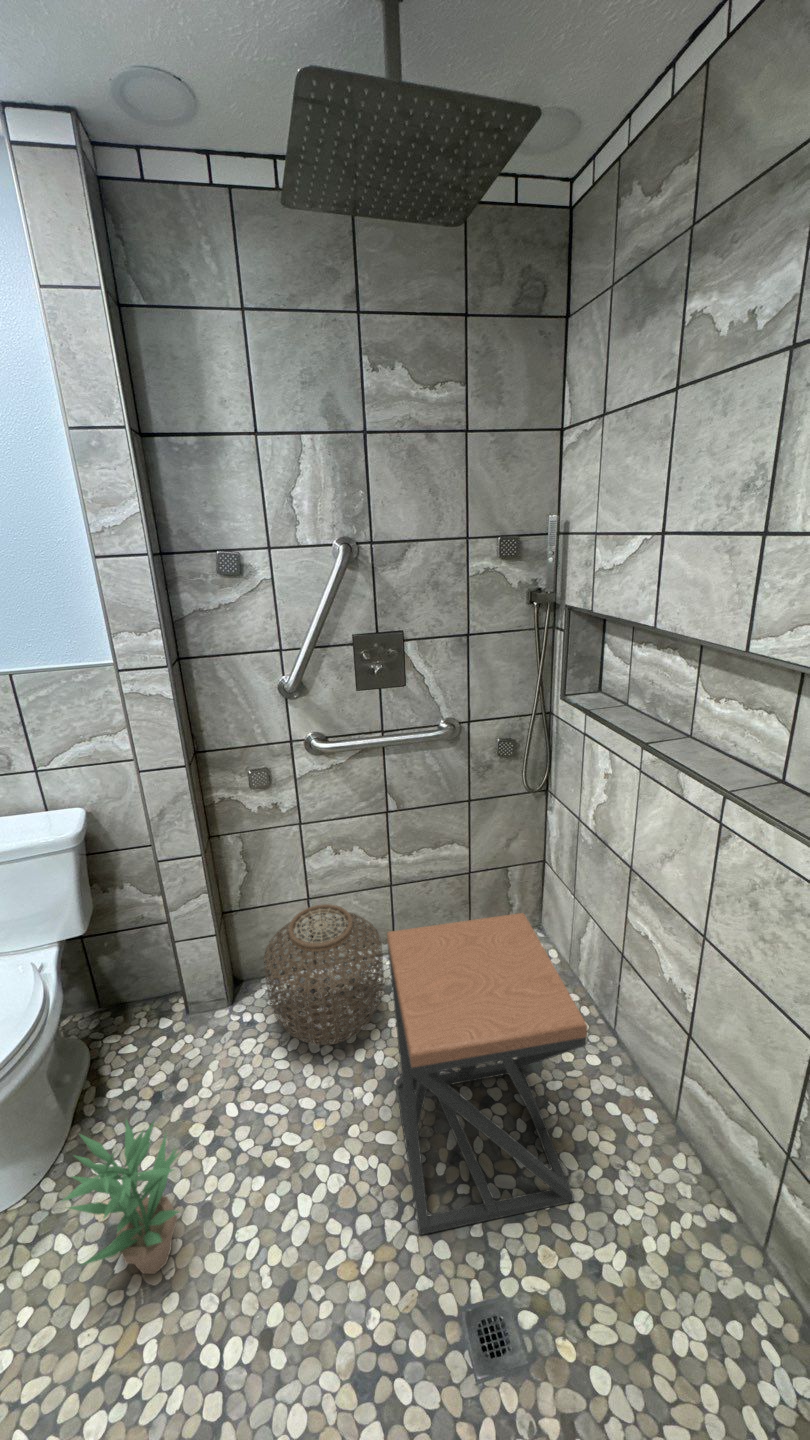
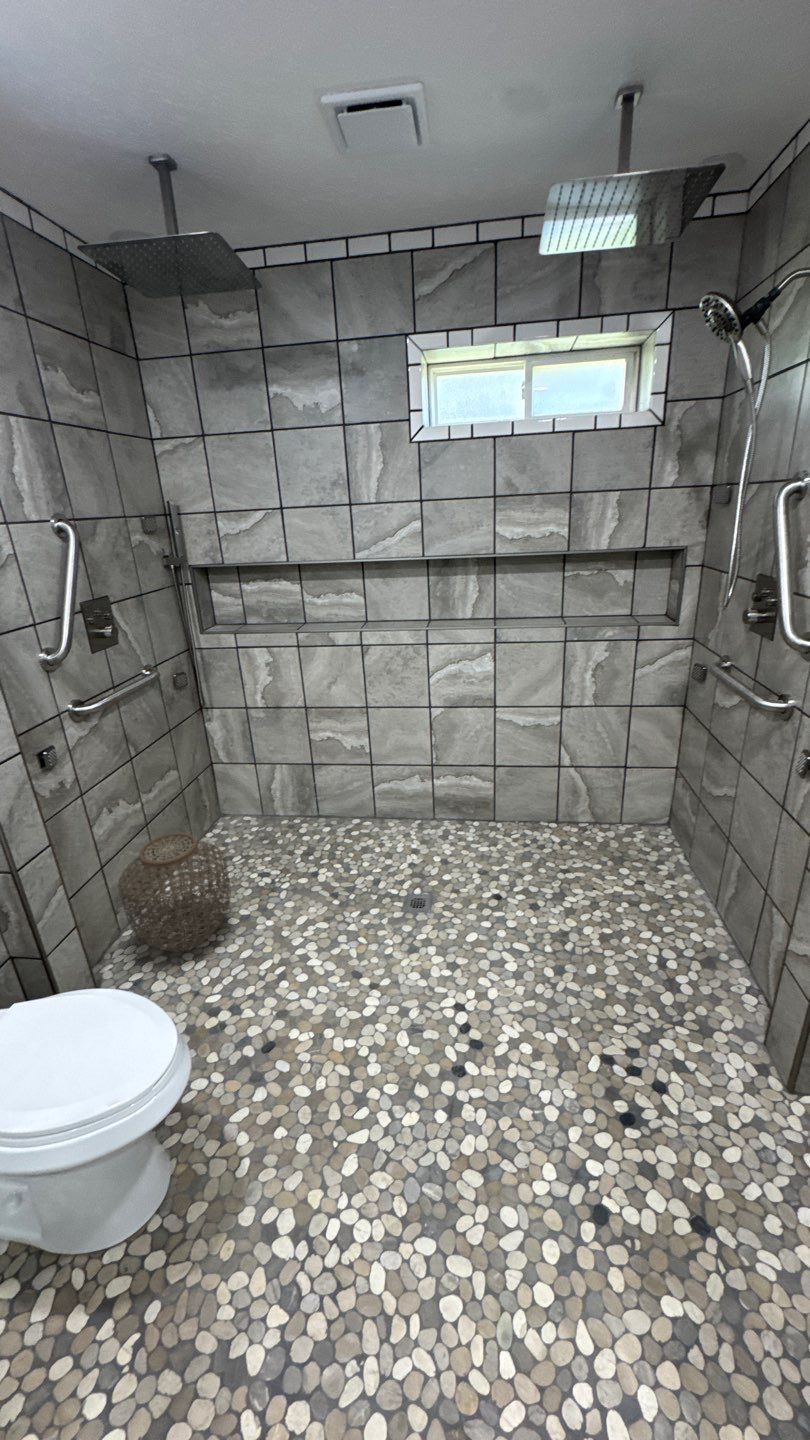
stool: present [387,913,587,1235] -> none [255,746,385,916]
potted plant: present [61,1120,179,1274] -> none [240,920,323,1058]

